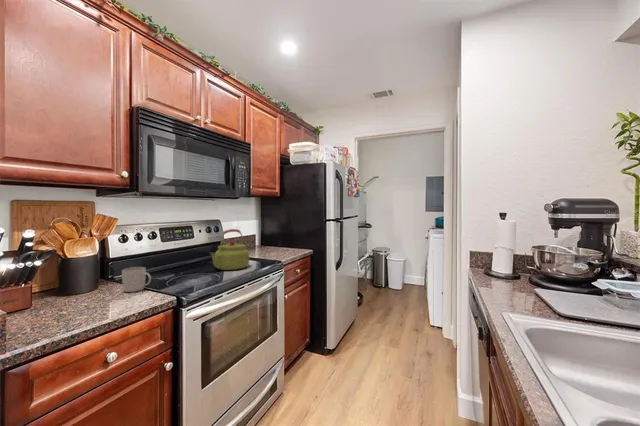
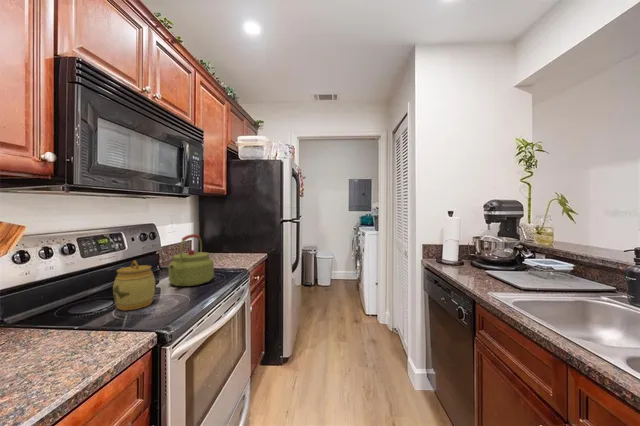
jar: none [167,246,196,282] -> present [113,260,155,310]
mug: present [122,267,151,292] -> none [48,295,101,337]

